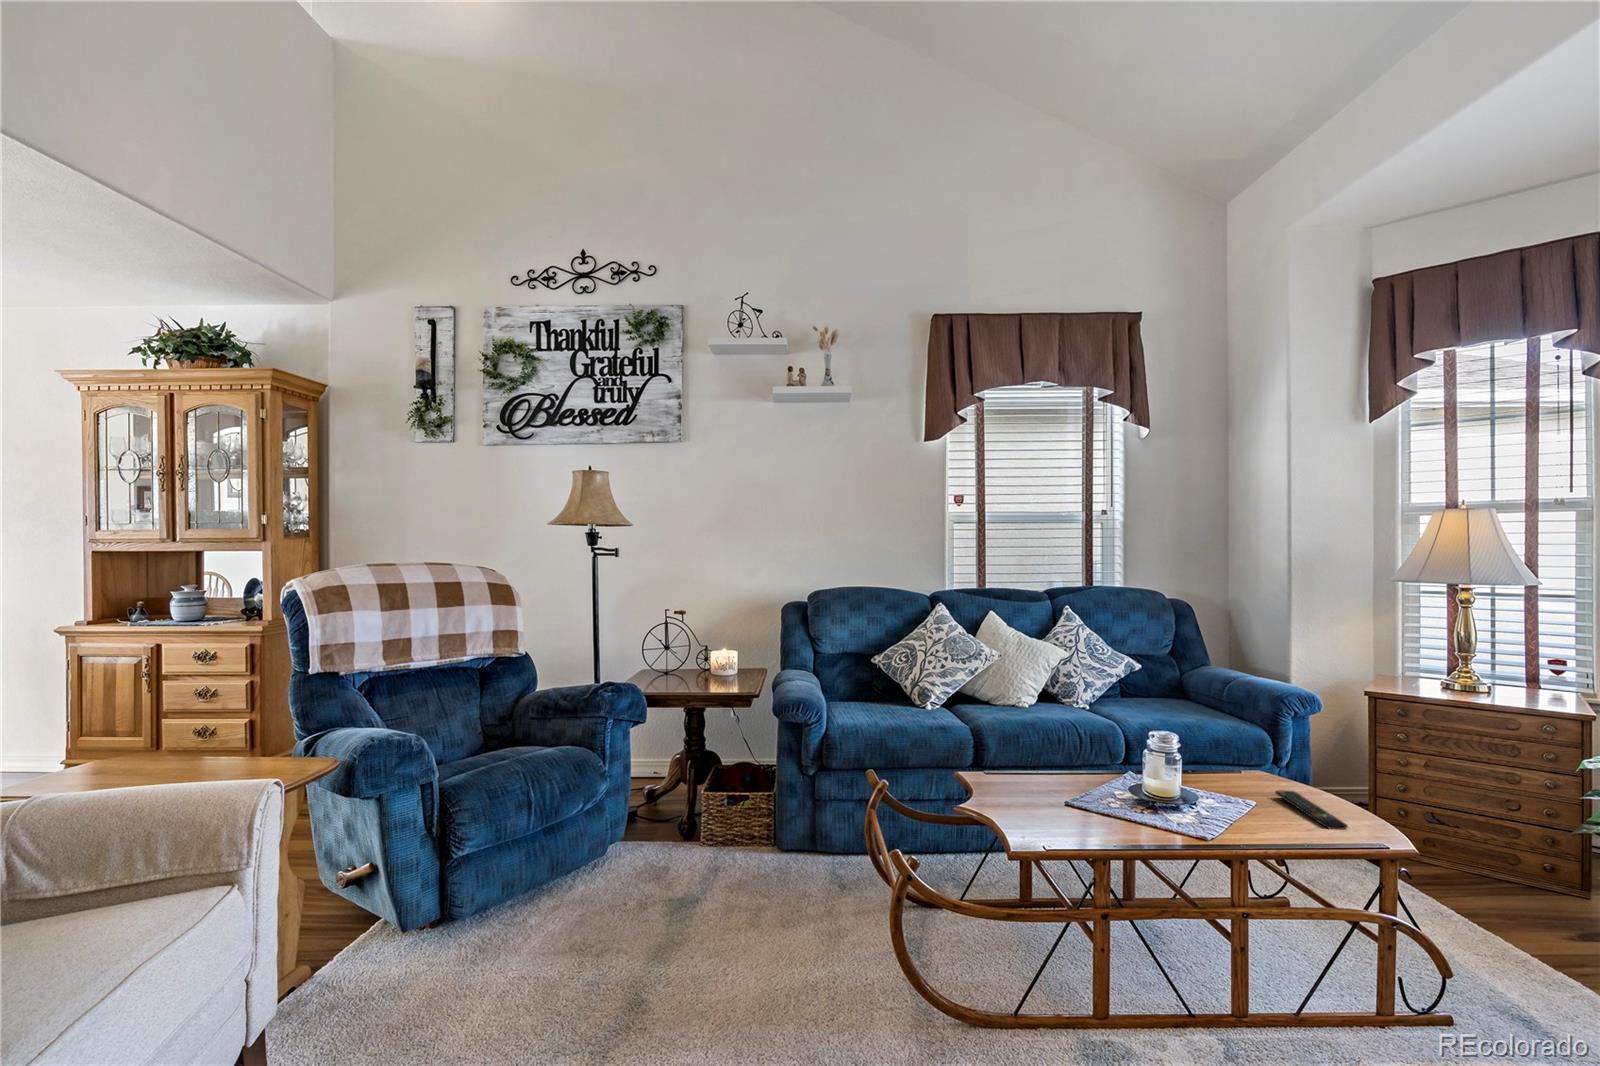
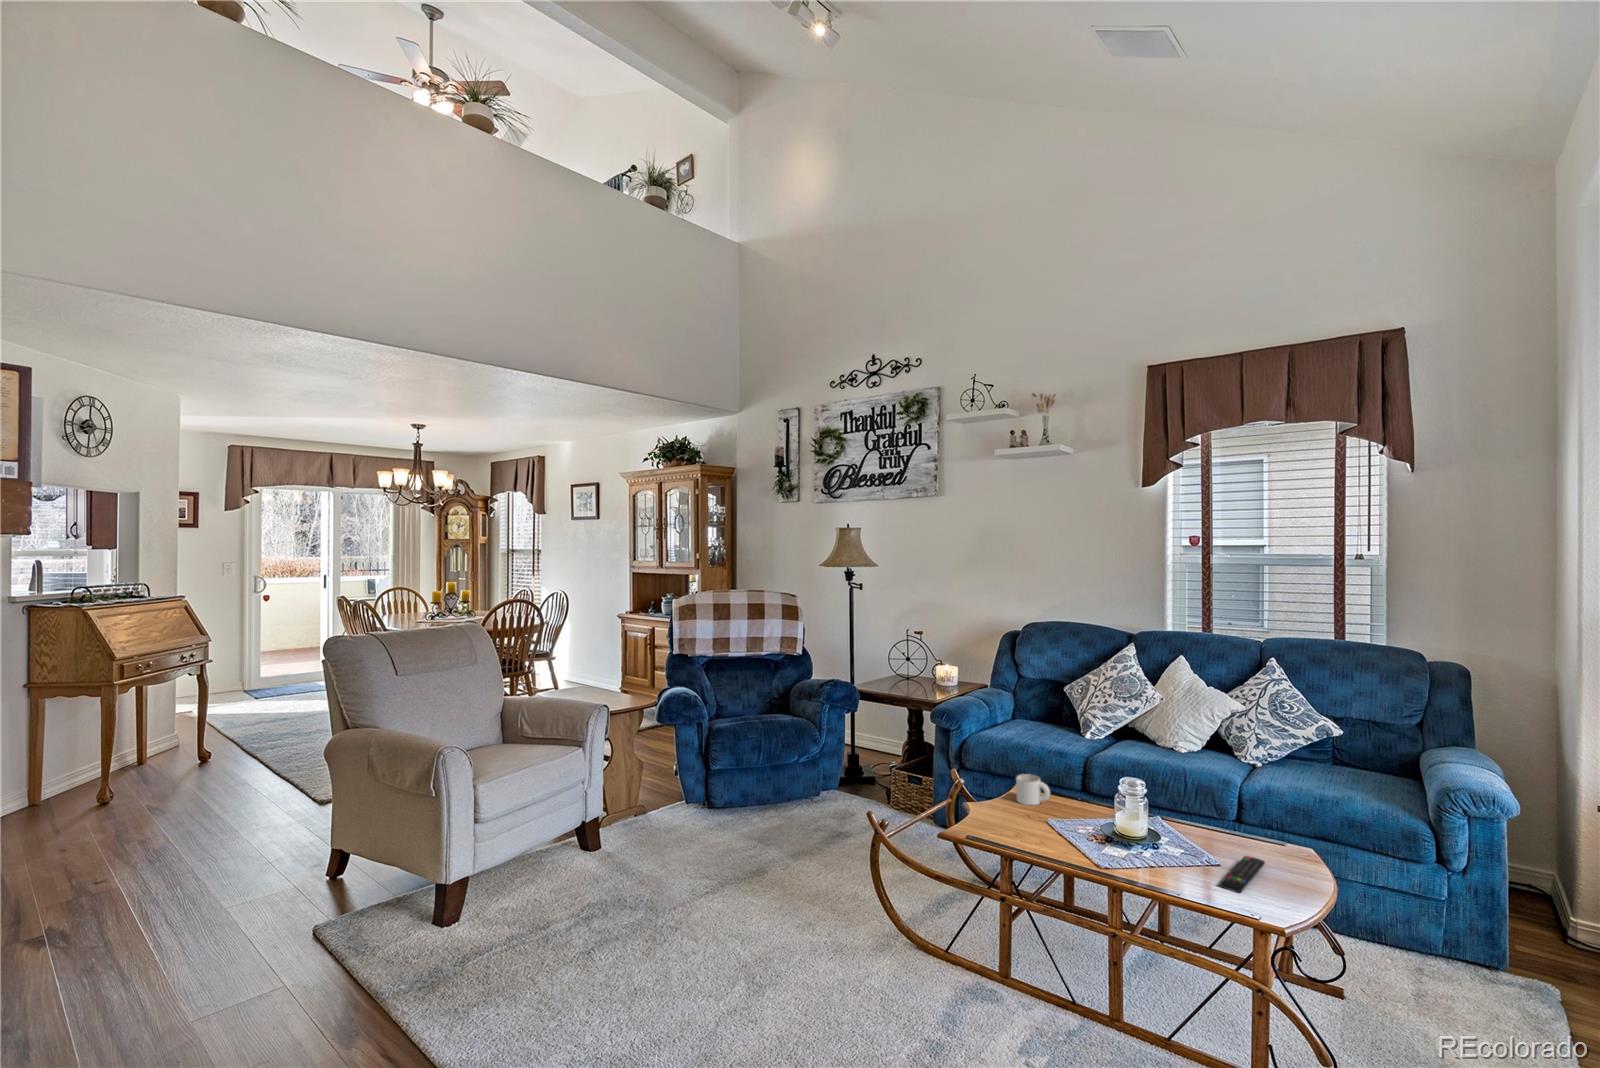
mug: none [1005,754,1046,793] -> present [1016,774,1050,805]

